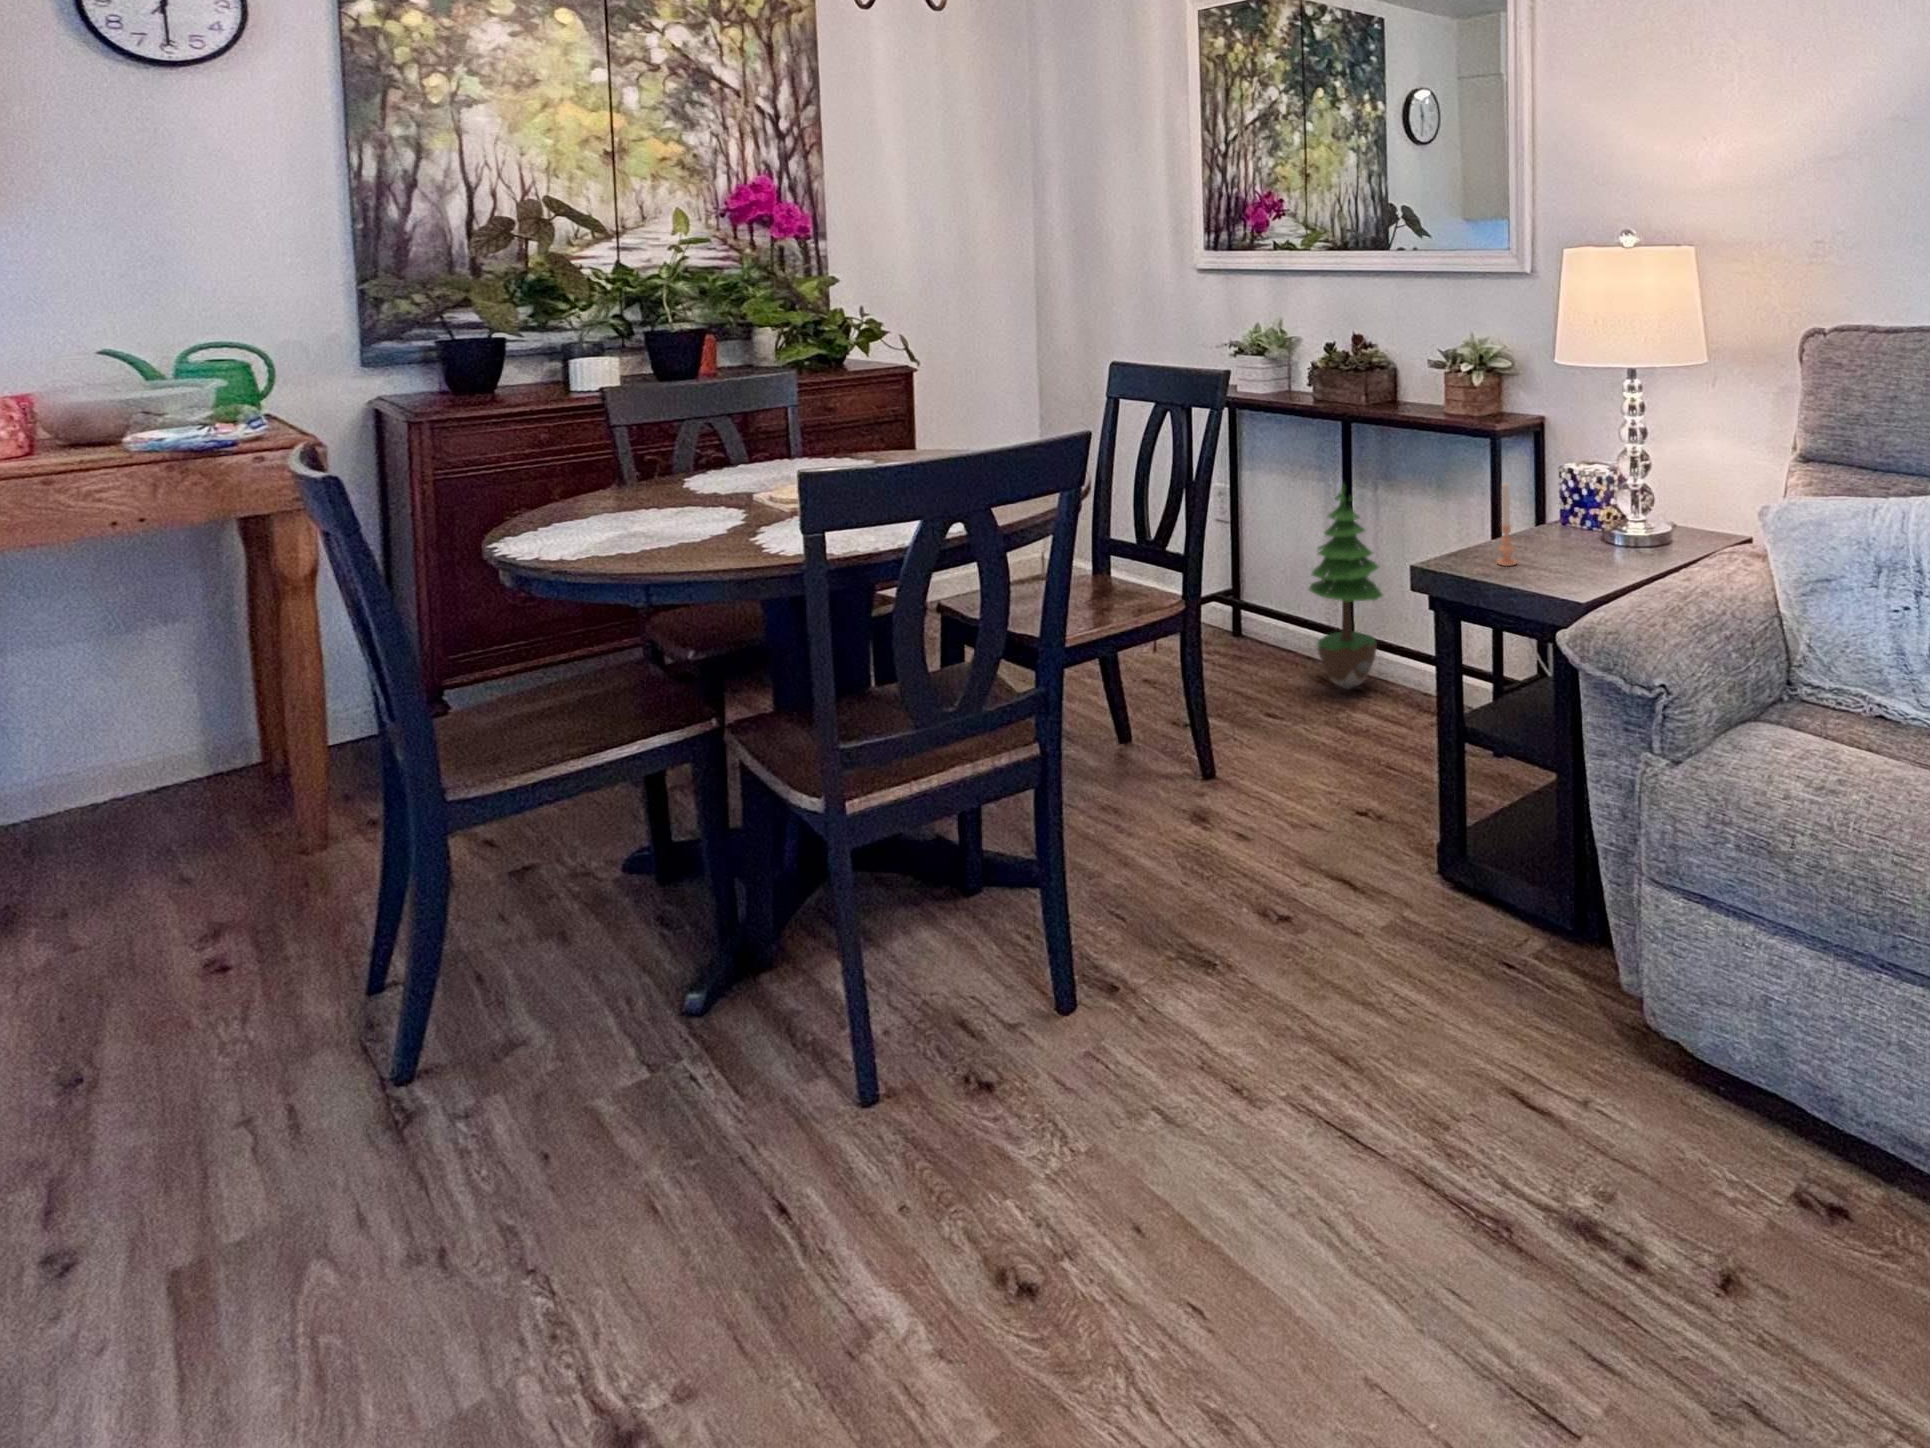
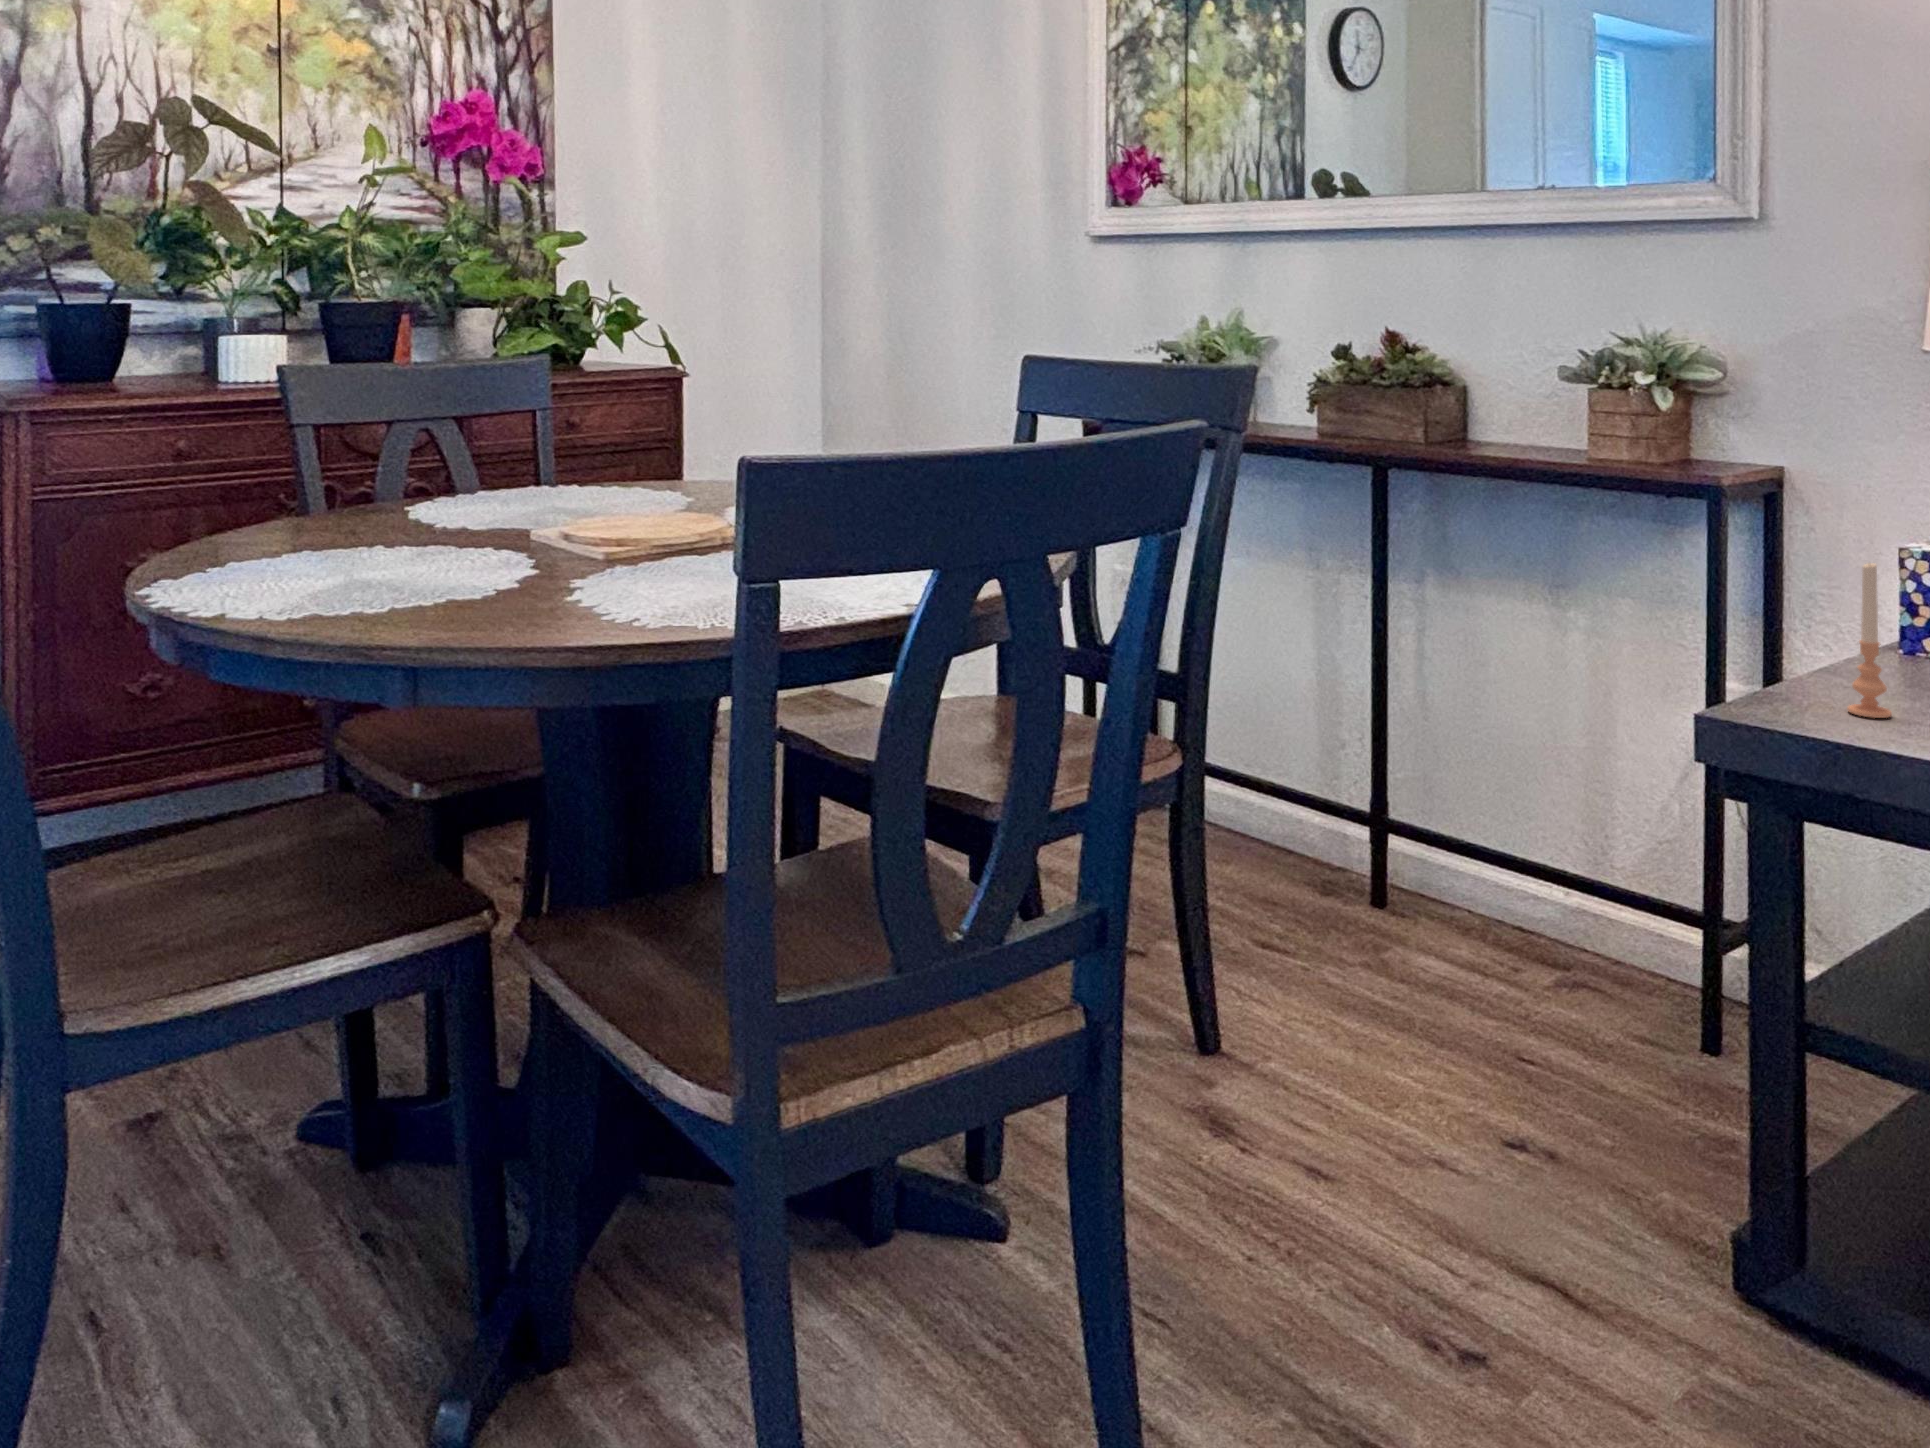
potted tree: present [1309,485,1382,690] -> none [1323,565,1454,912]

